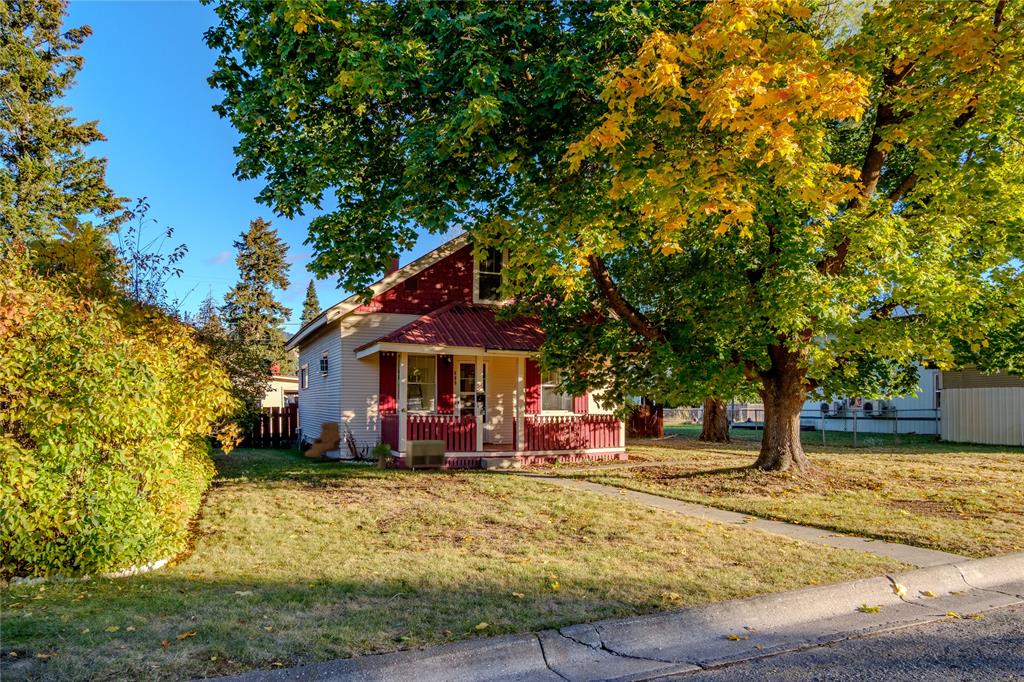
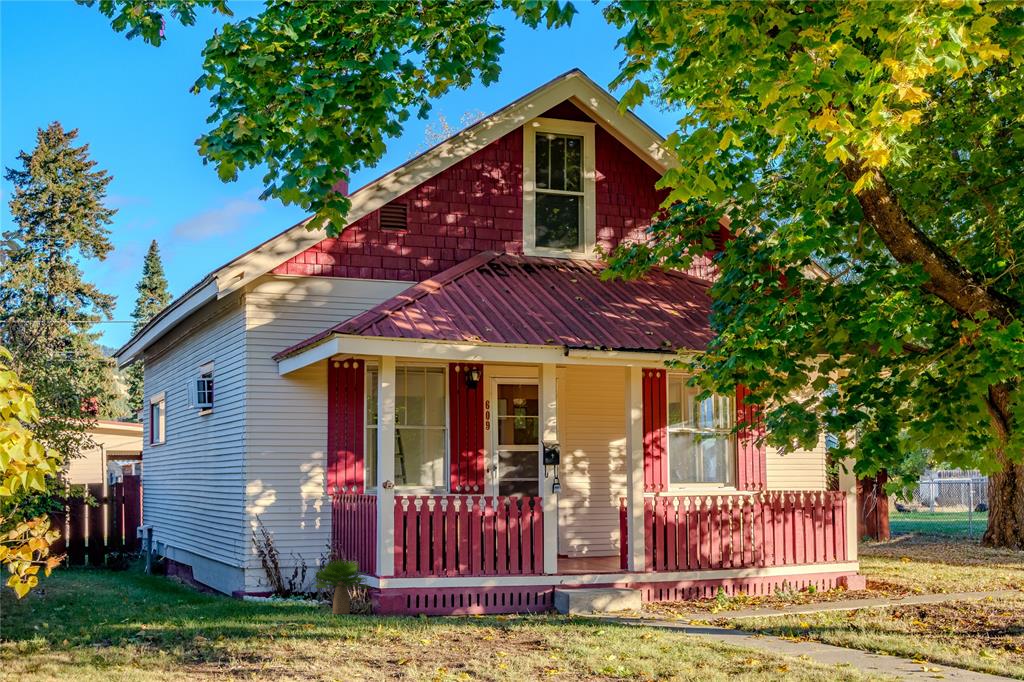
lounge chair: present [305,422,342,461] -> none [167,514,247,601]
storage bench: present [406,440,446,469] -> none [393,550,481,615]

